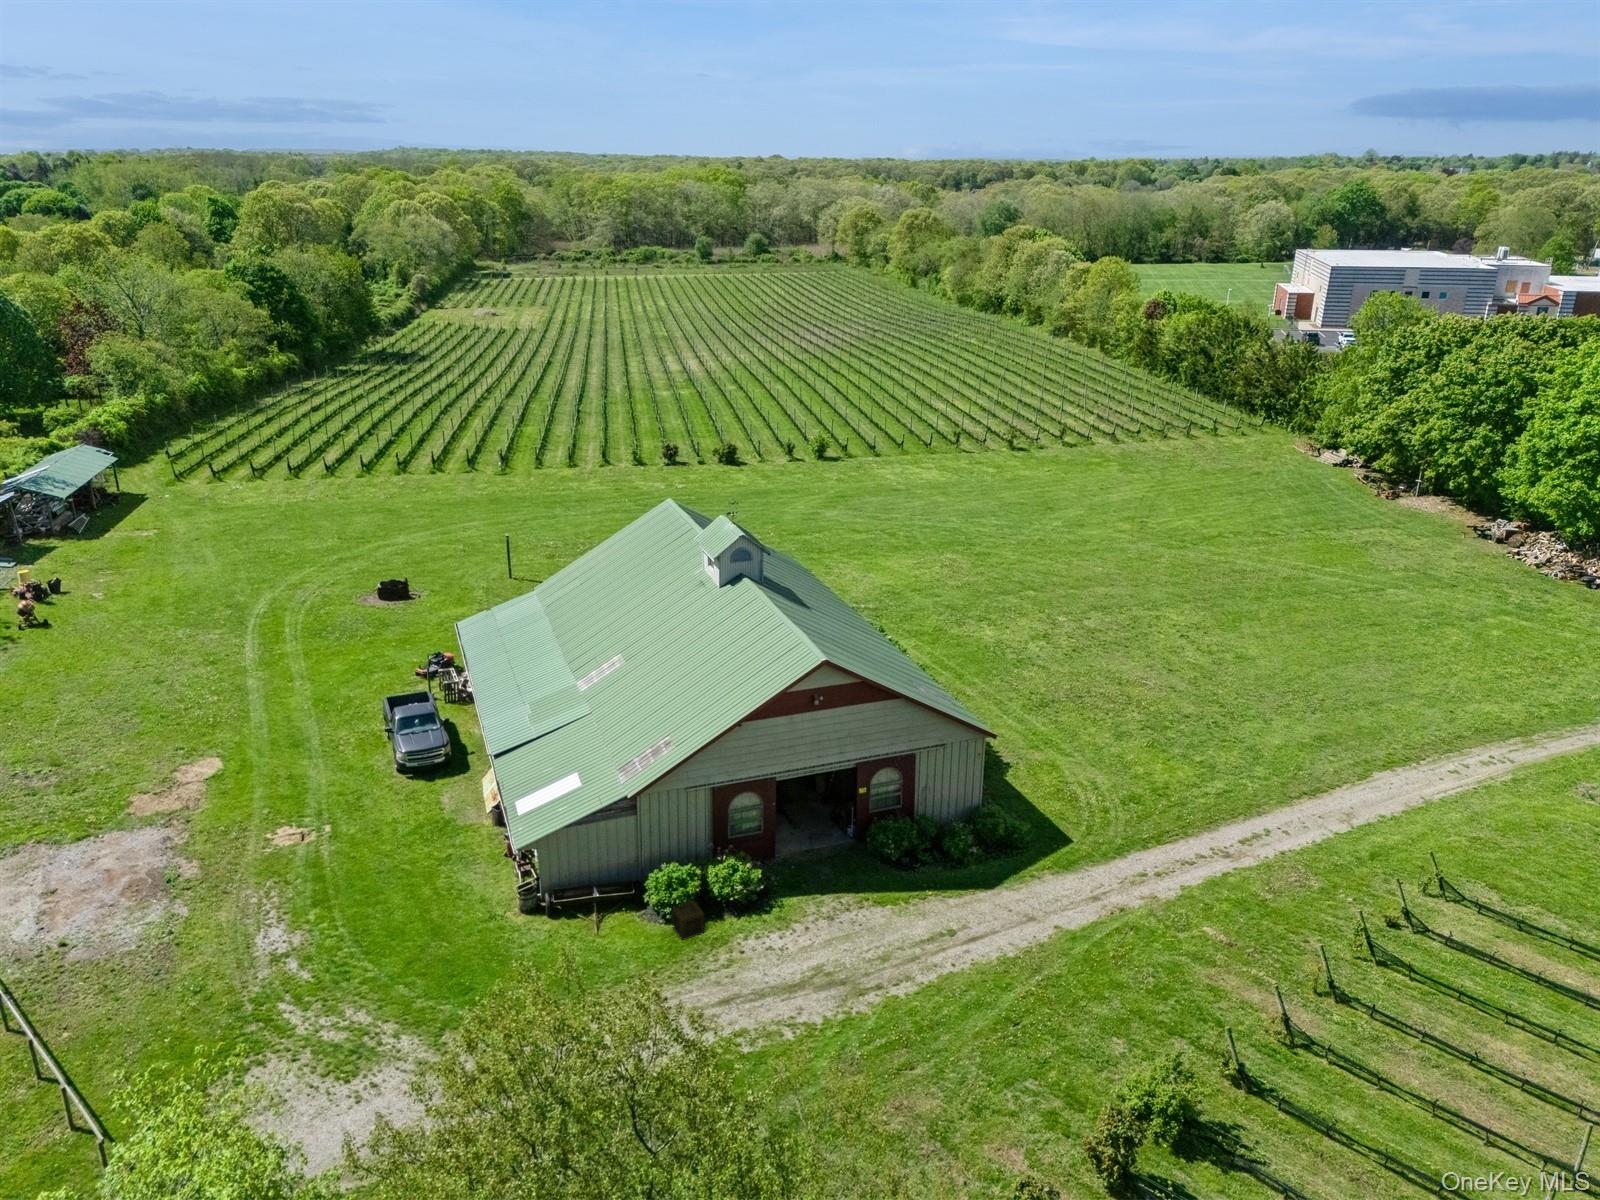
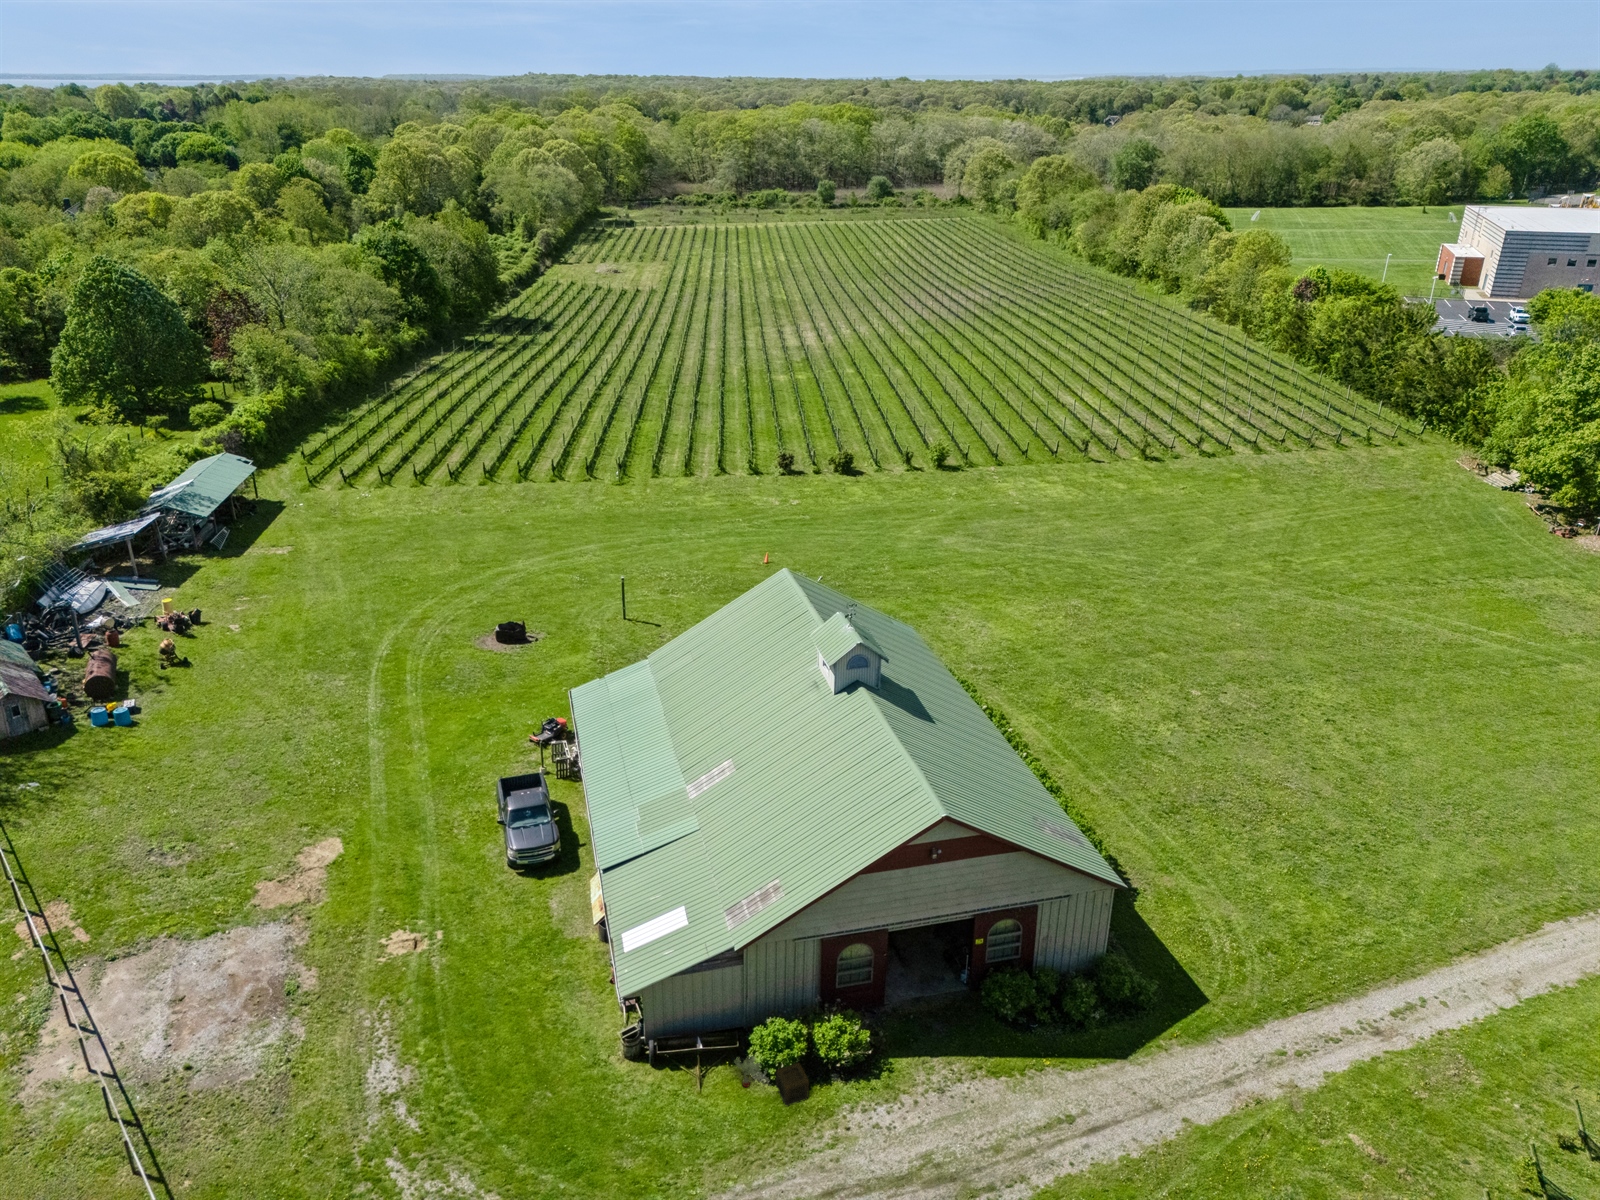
potted tree: none [630,893,657,928] -> present [735,1057,760,1087]

